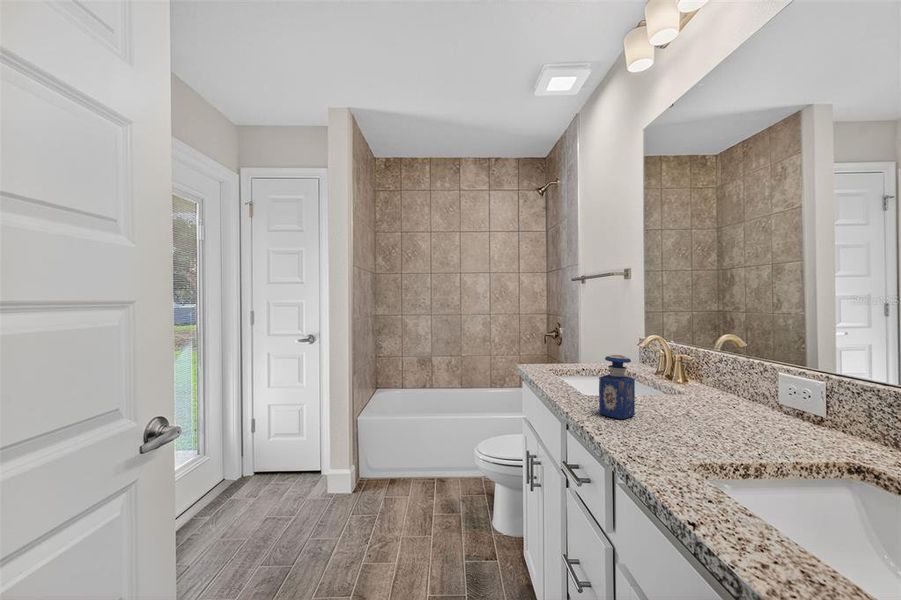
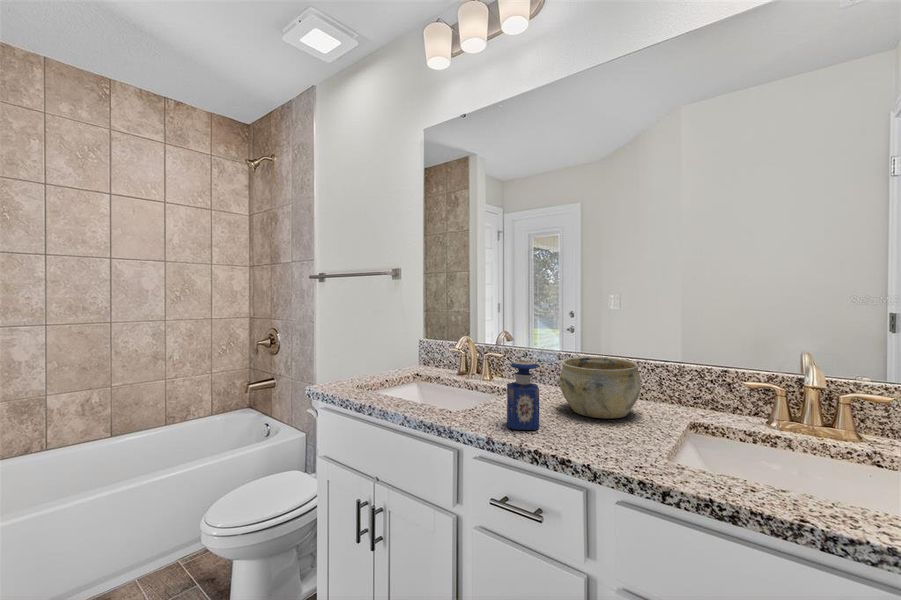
ceramic bowl: none [682,363,789,435] -> present [559,357,641,418]

